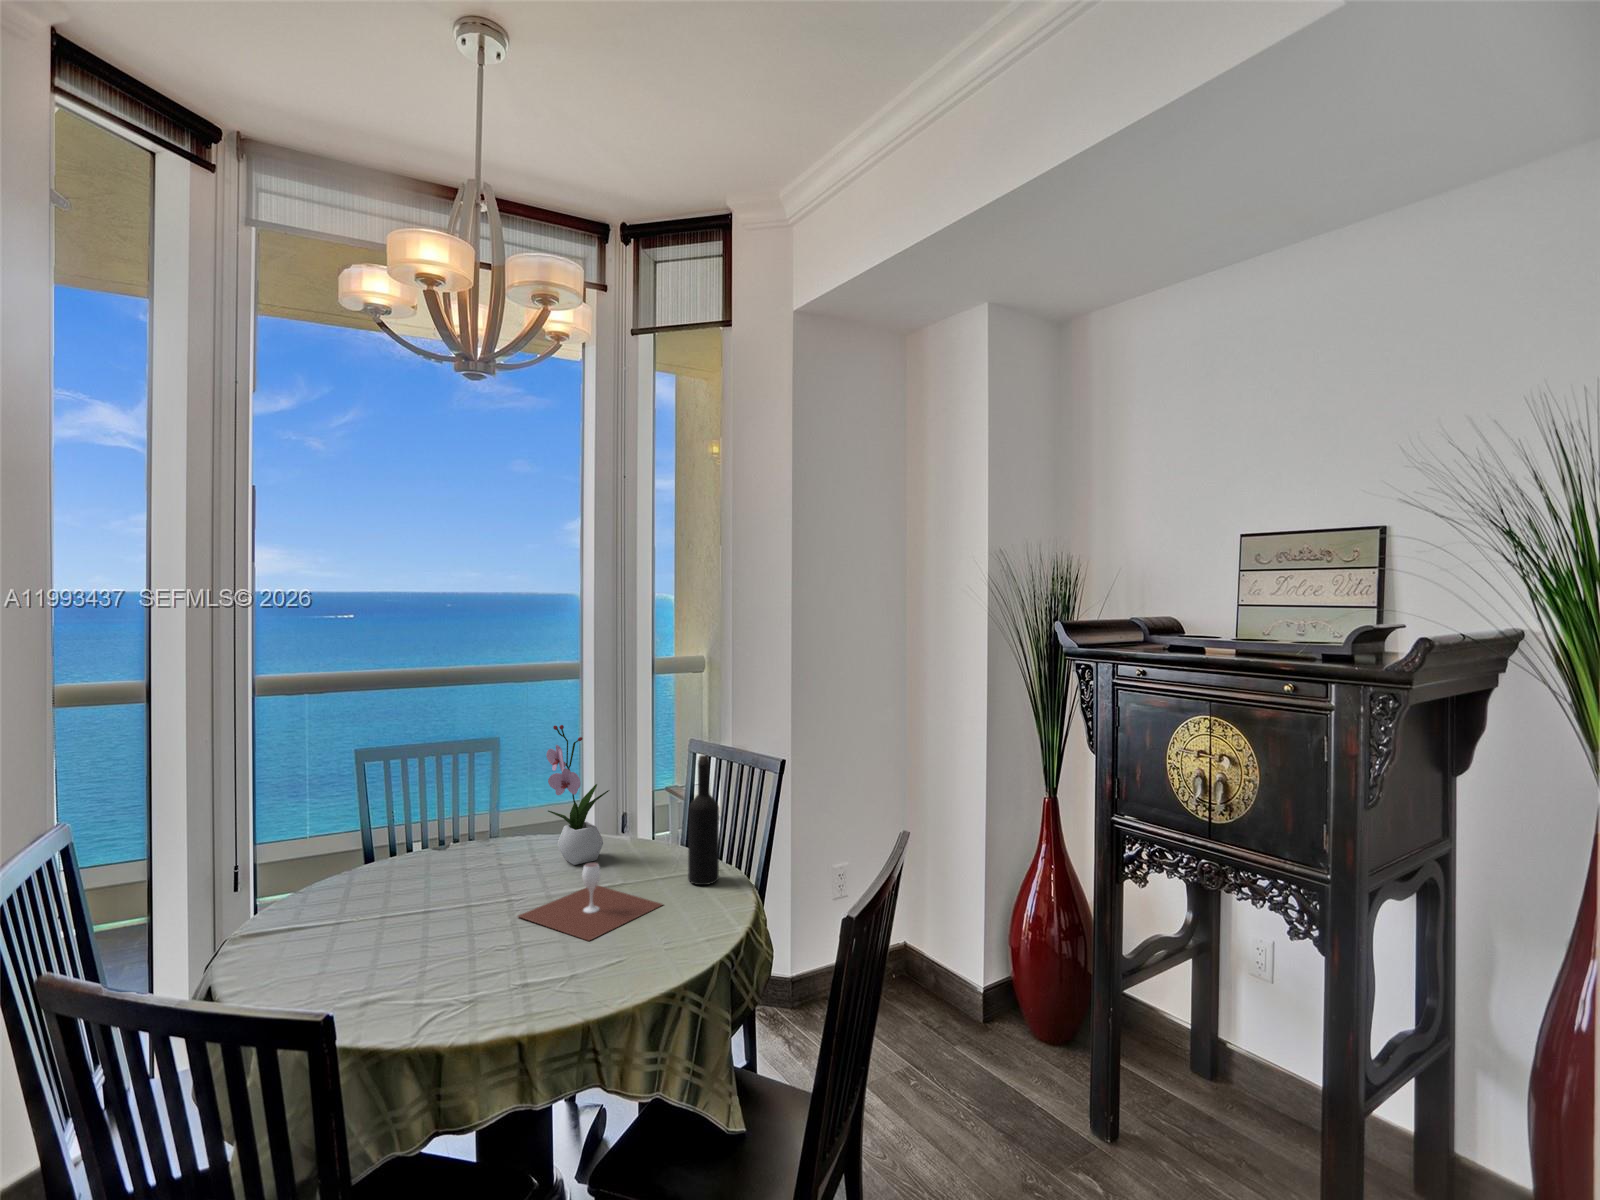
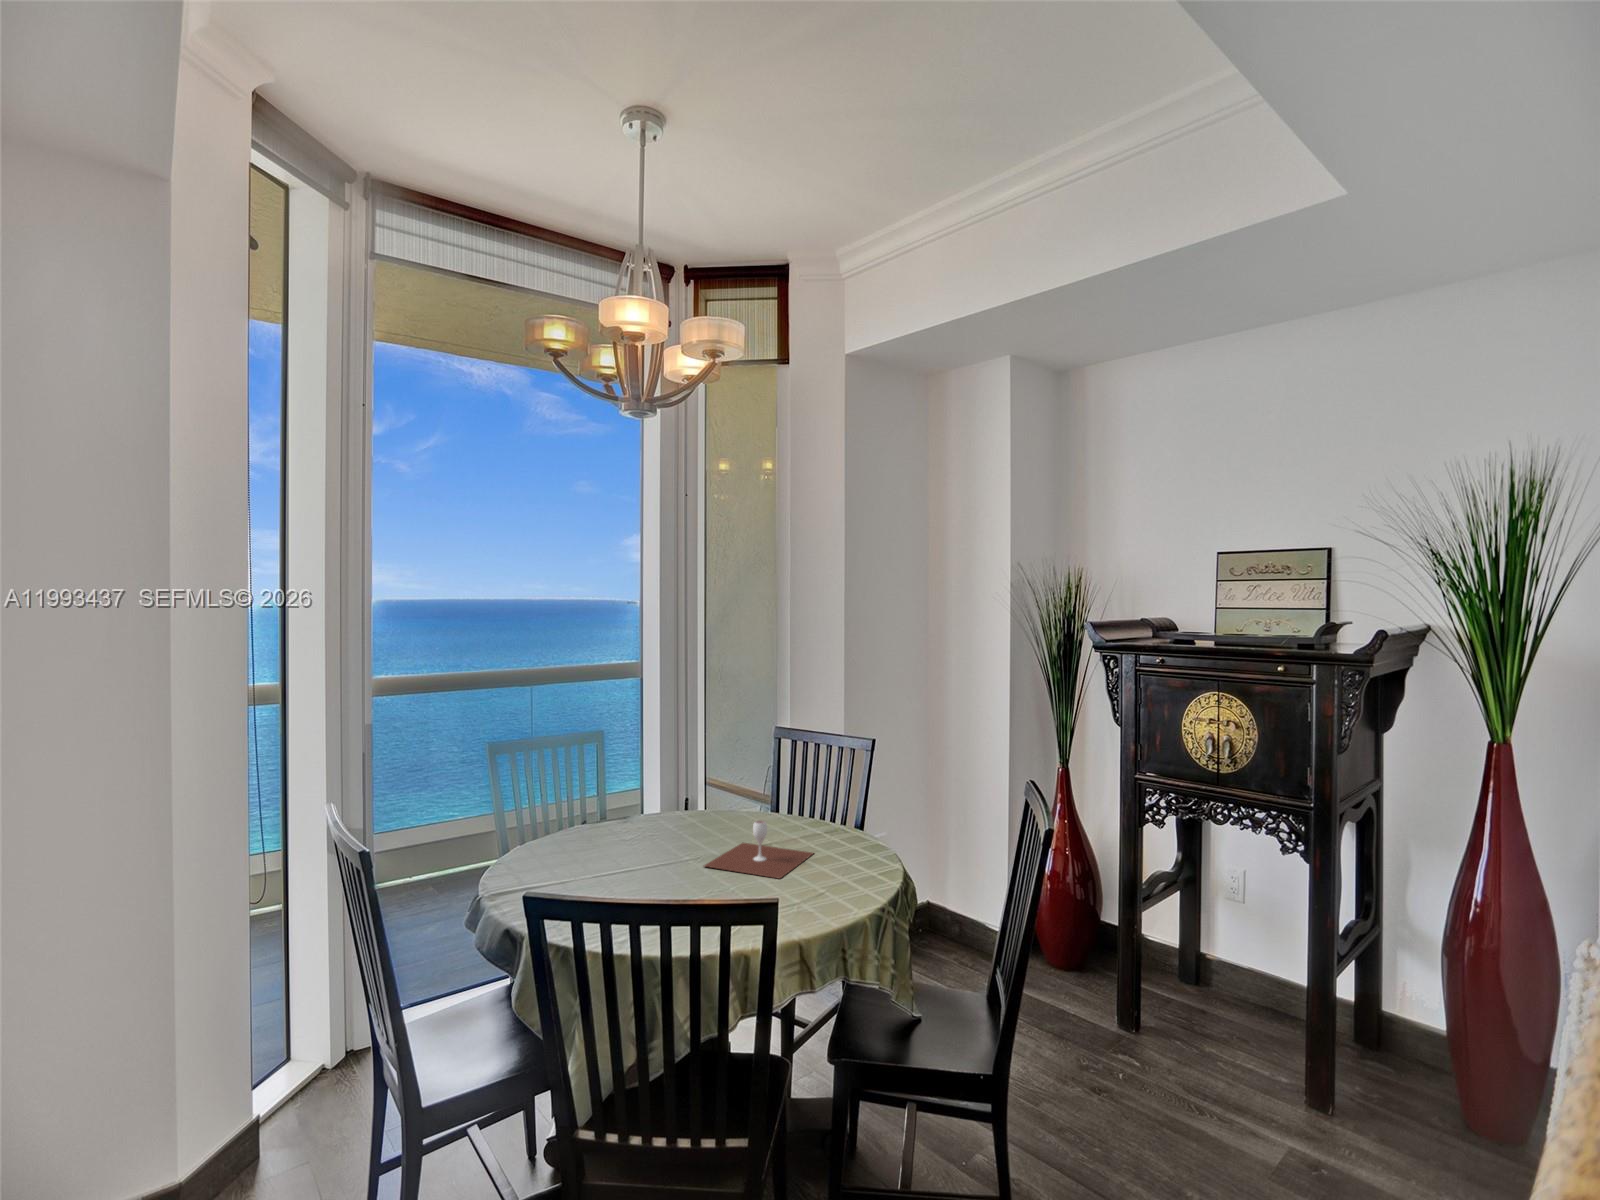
flower arrangement: present [546,725,609,865] -> none [684,711,737,830]
wine bottle: present [688,755,719,885] -> none [818,732,843,839]

